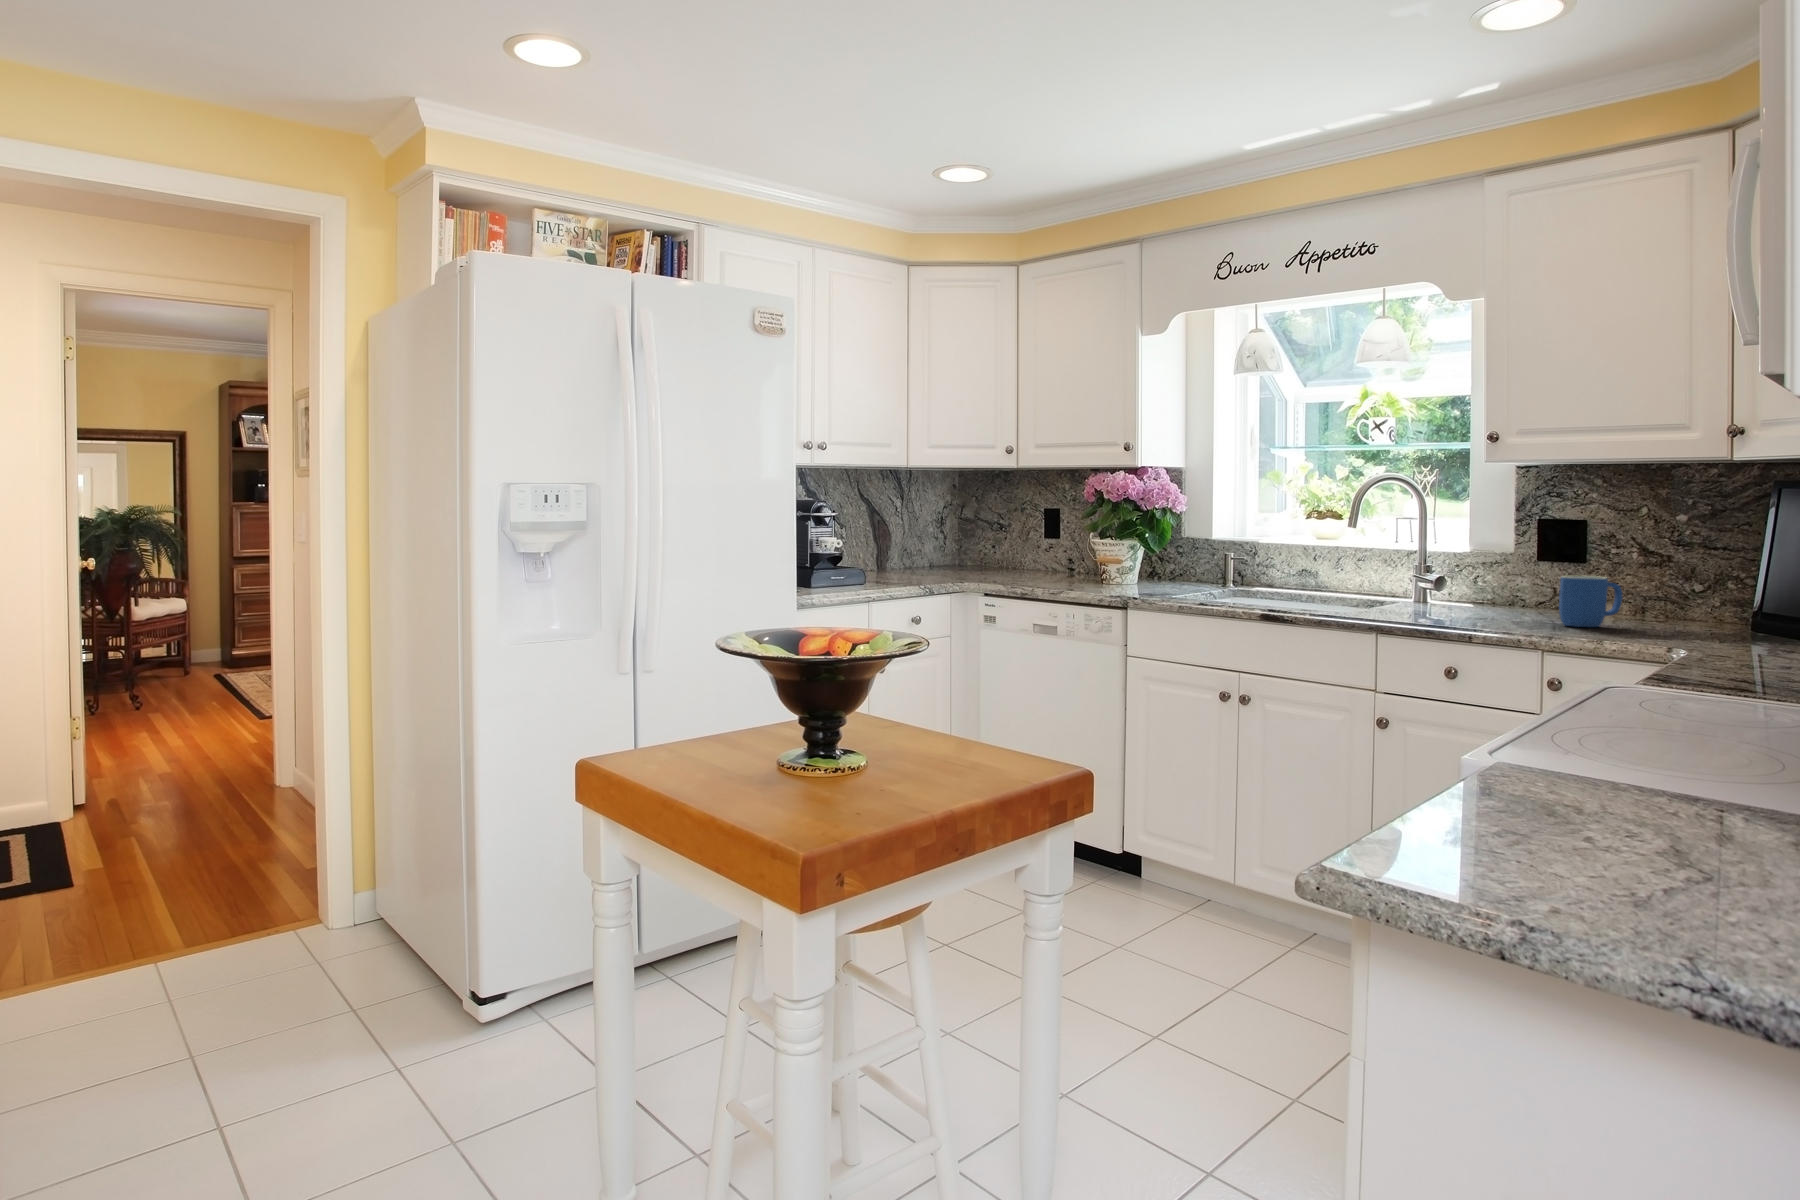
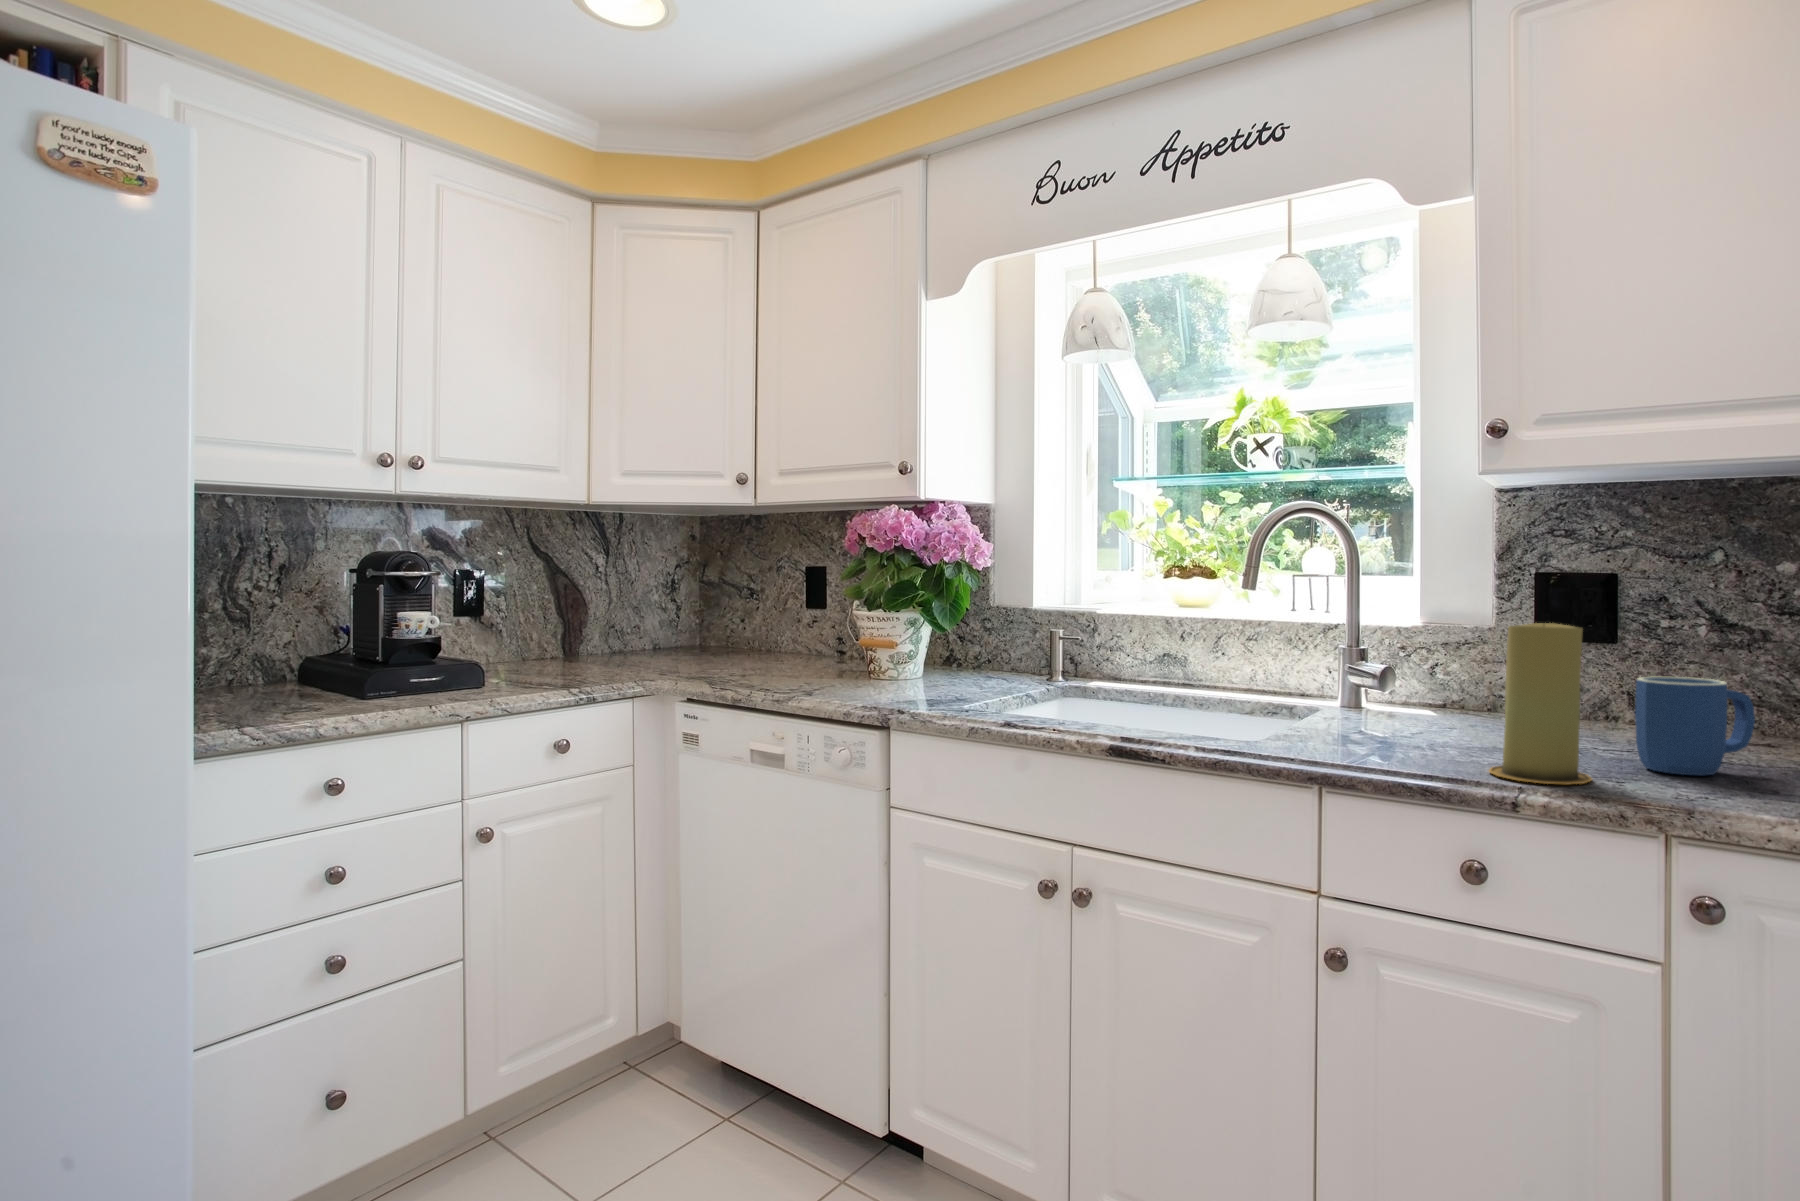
candle: none [1472,544,1525,628] -> present [1489,623,1592,784]

